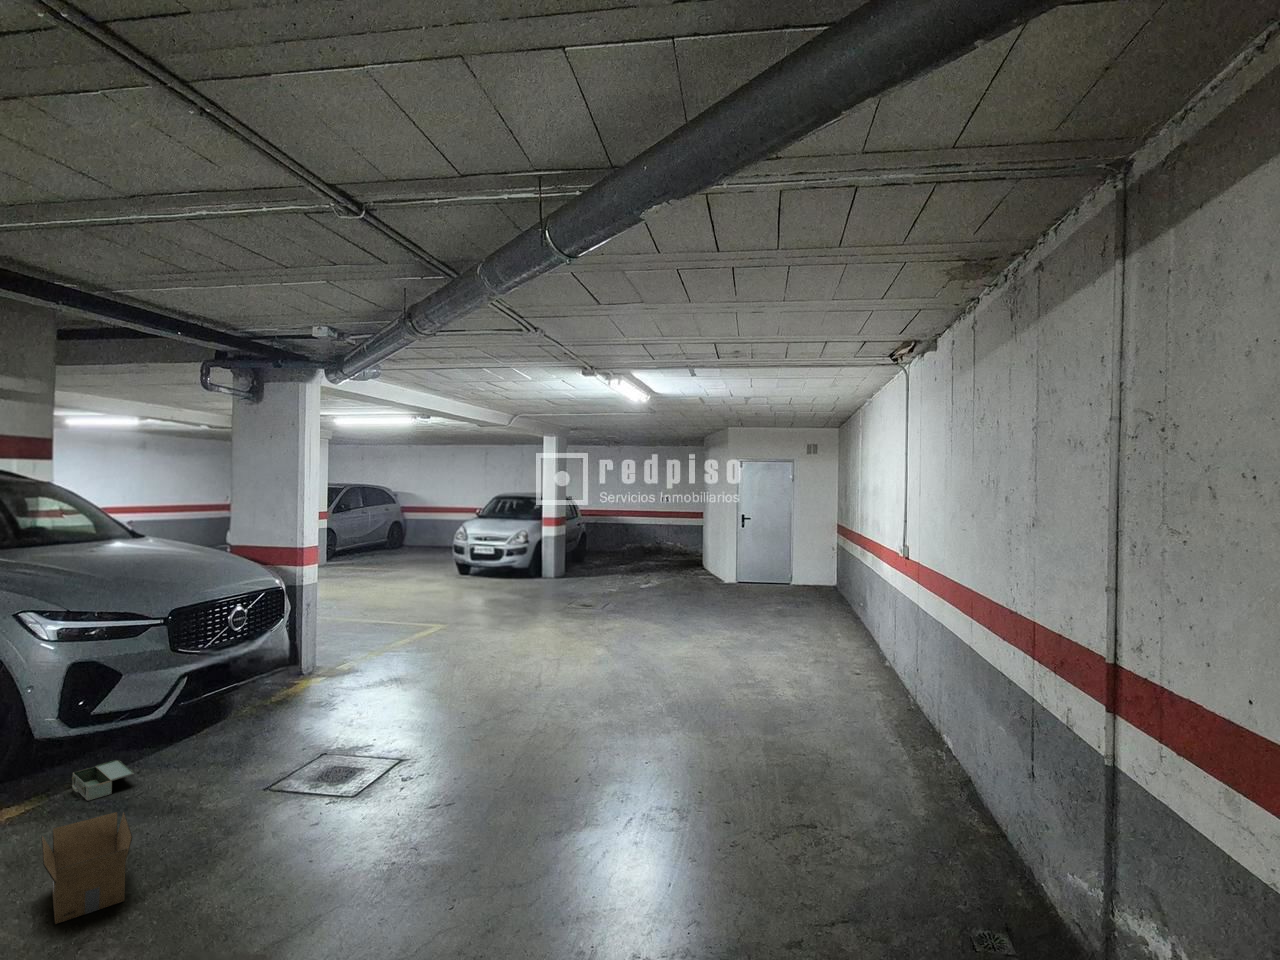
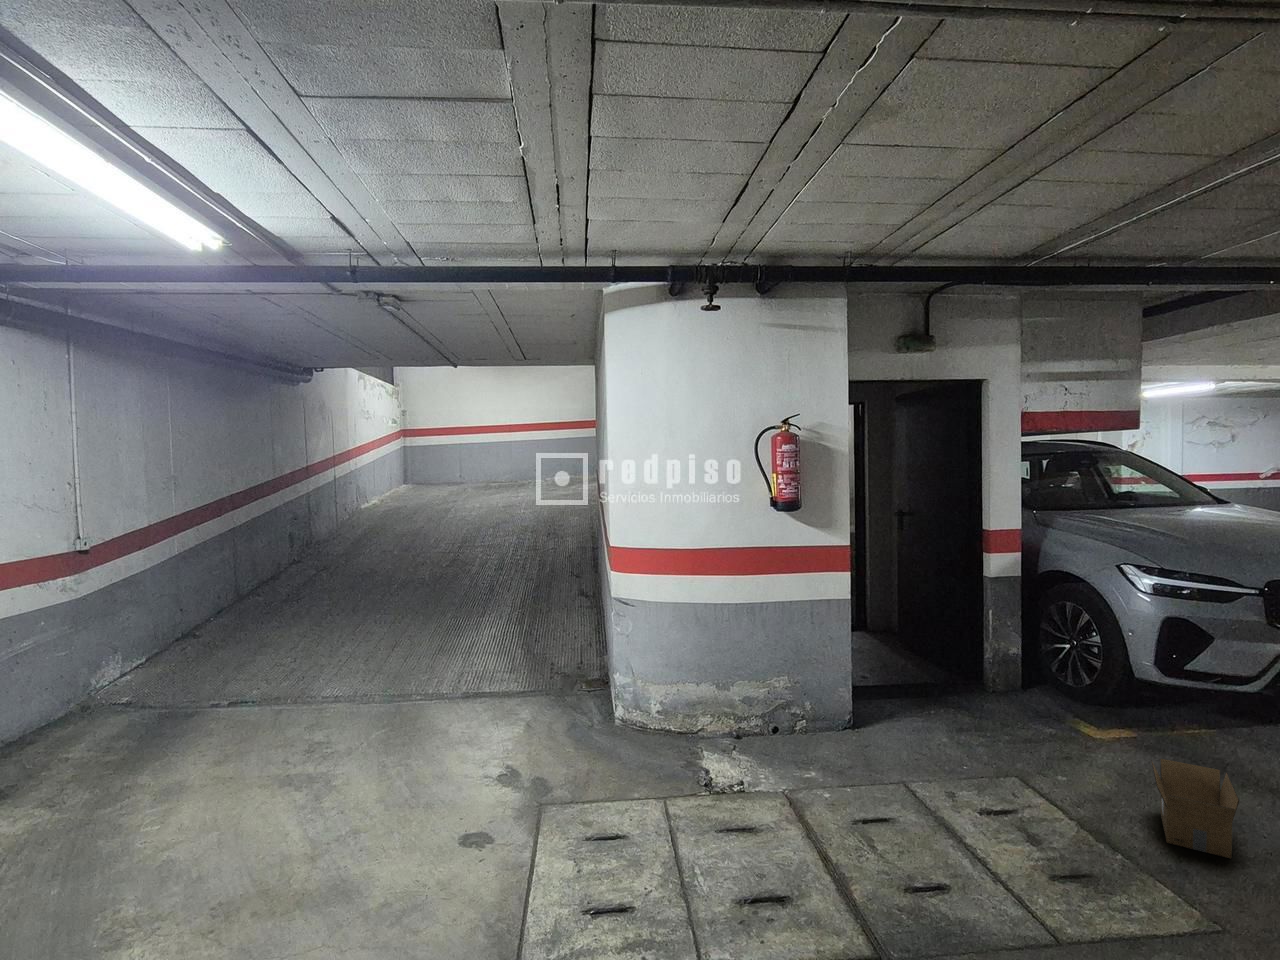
toolbox: present [72,760,134,801] -> none [1166,717,1229,751]

